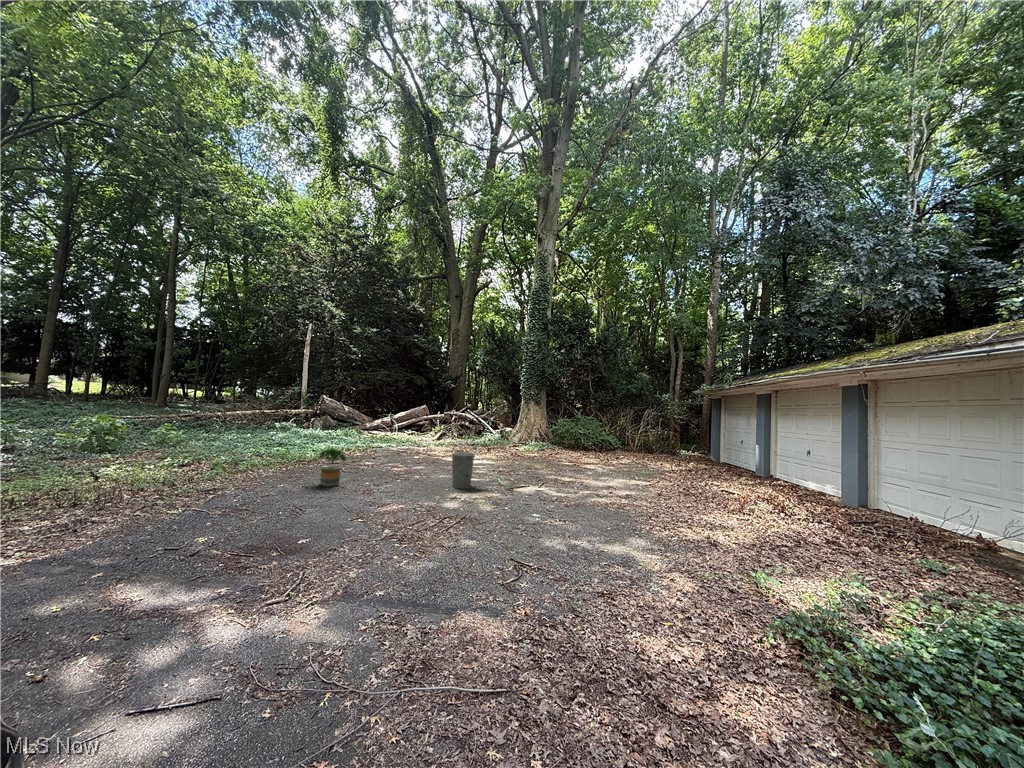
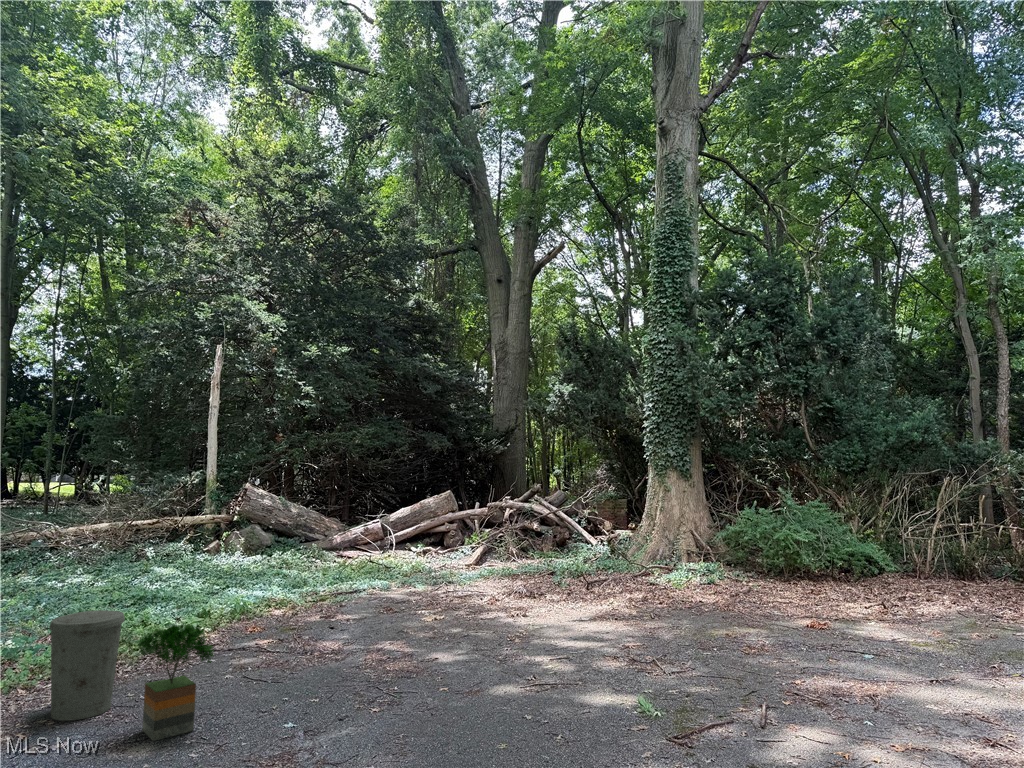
trash can: present [452,452,475,489] -> present [49,610,125,721]

